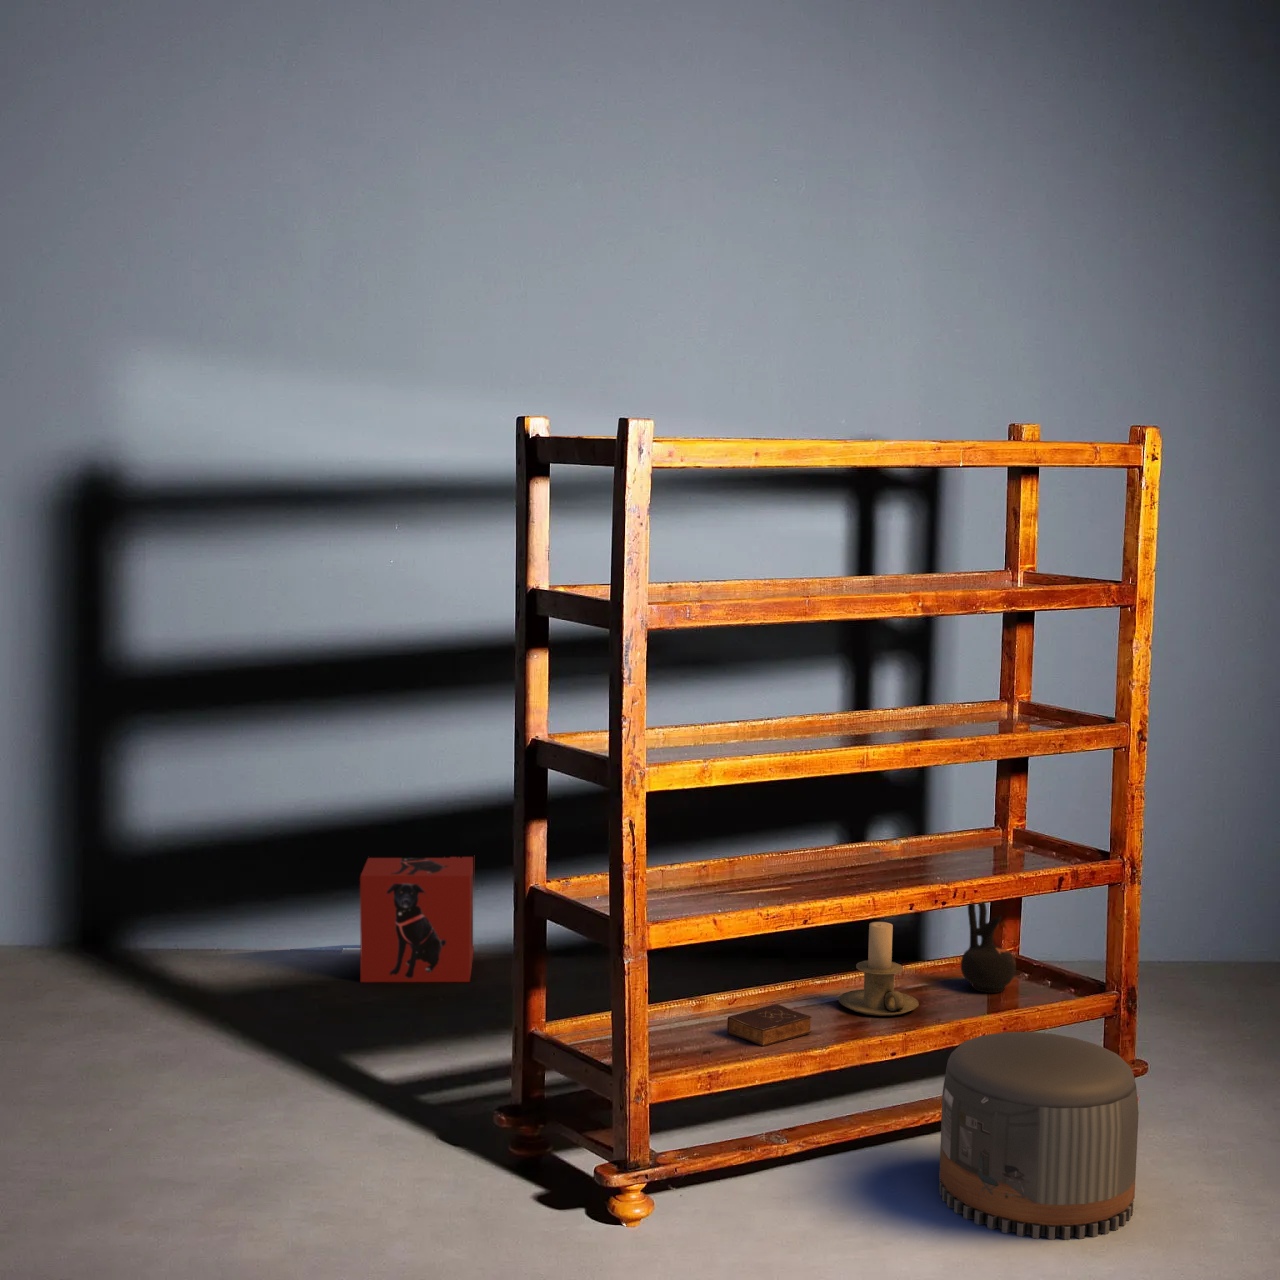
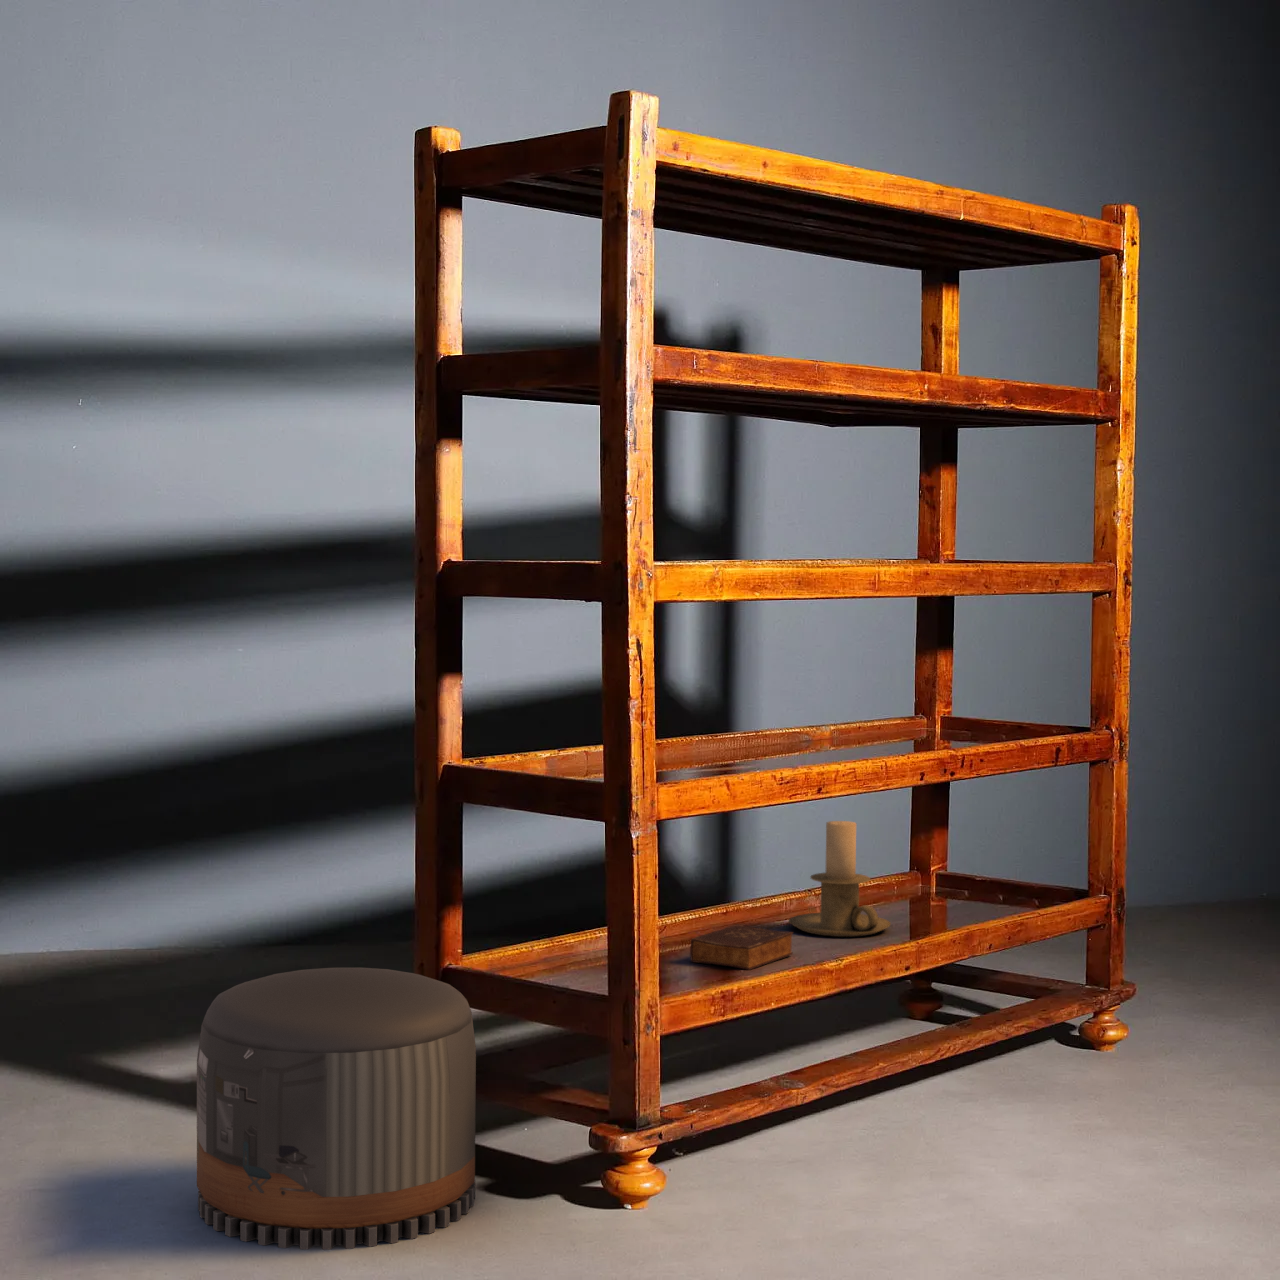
storage box: present [360,857,474,982] -> none [50,818,211,993]
ceramic jug: present [961,902,1016,993] -> none [909,794,977,911]
pouf: present [939,1032,1139,1240] -> present [197,967,476,1250]

